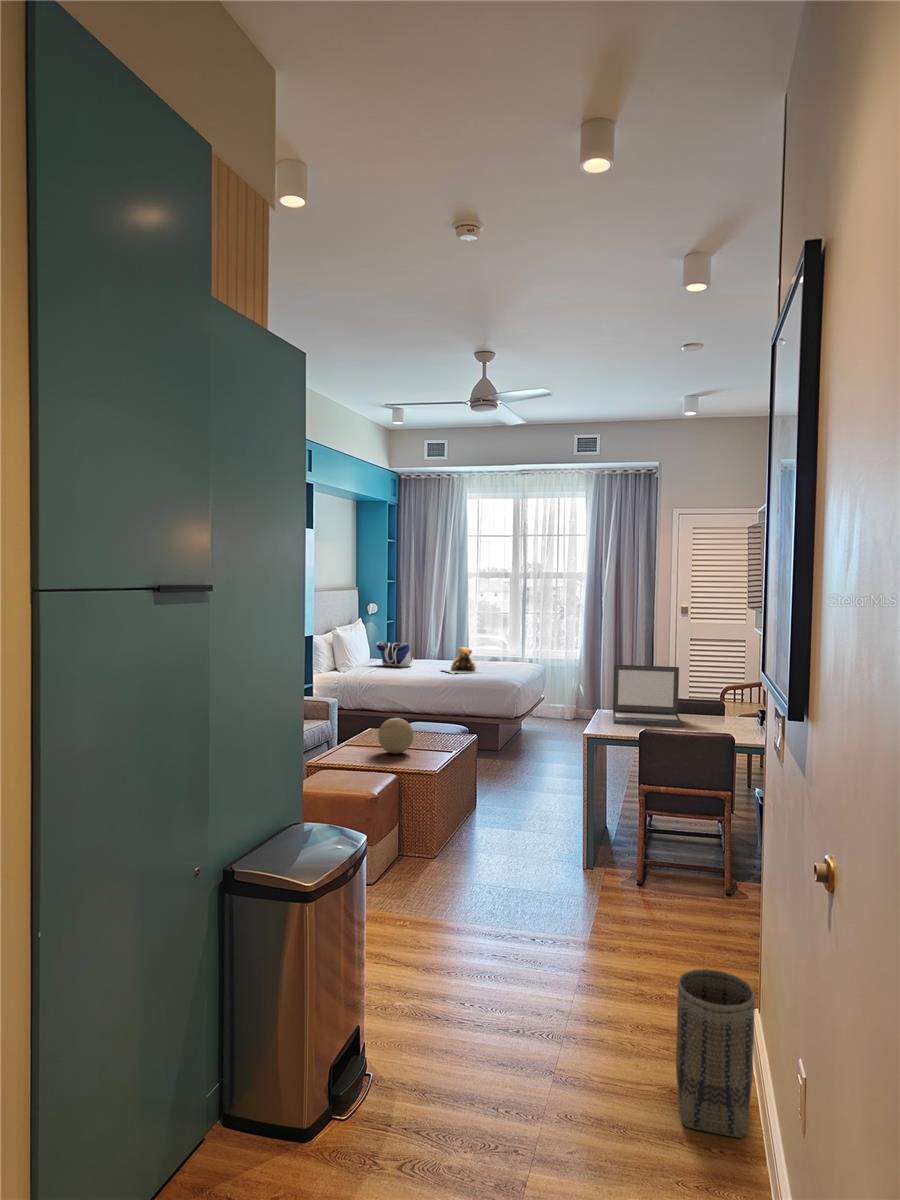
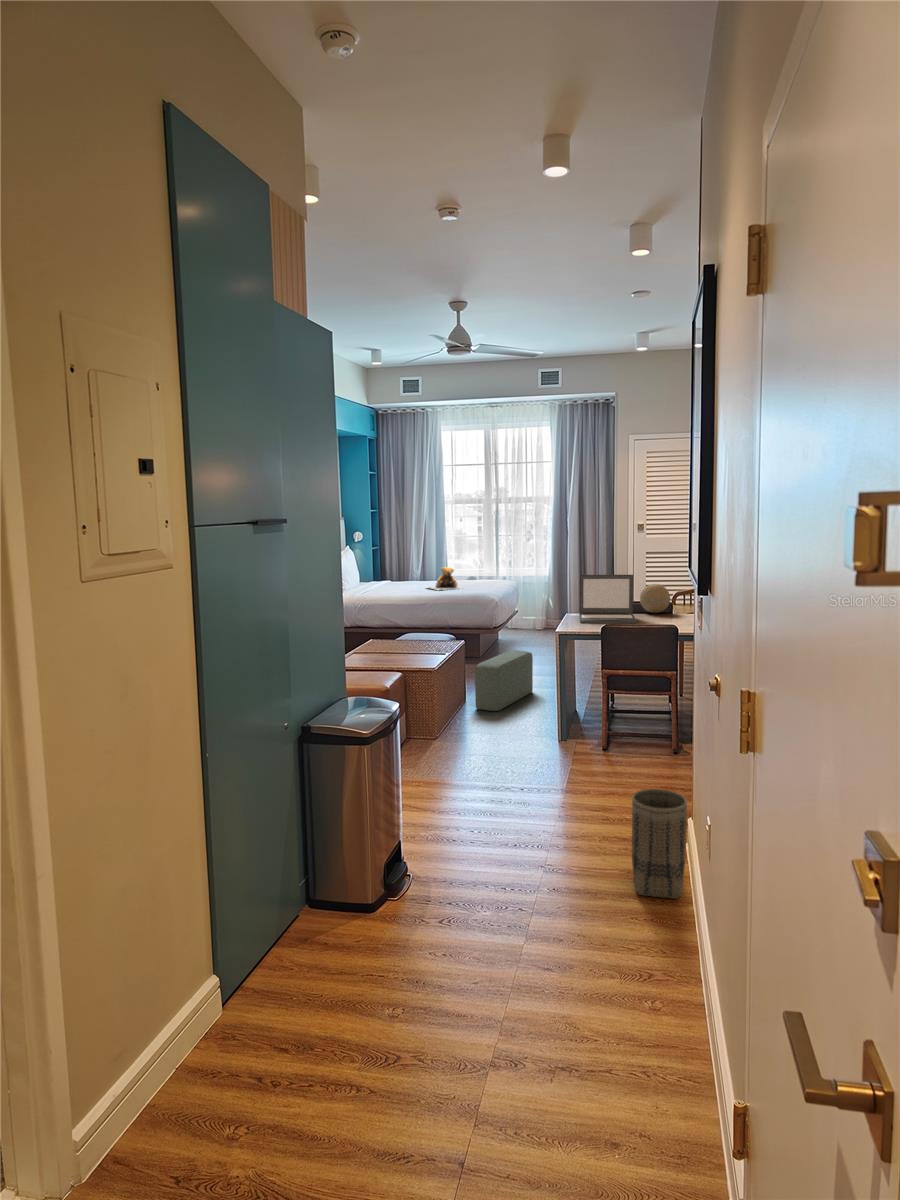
tote bag: present [376,642,413,667] -> none [367,565,401,587]
decorative orb: present [378,718,414,754] -> present [640,584,670,613]
pouf: none [486,750,557,824] -> present [475,650,533,711]

